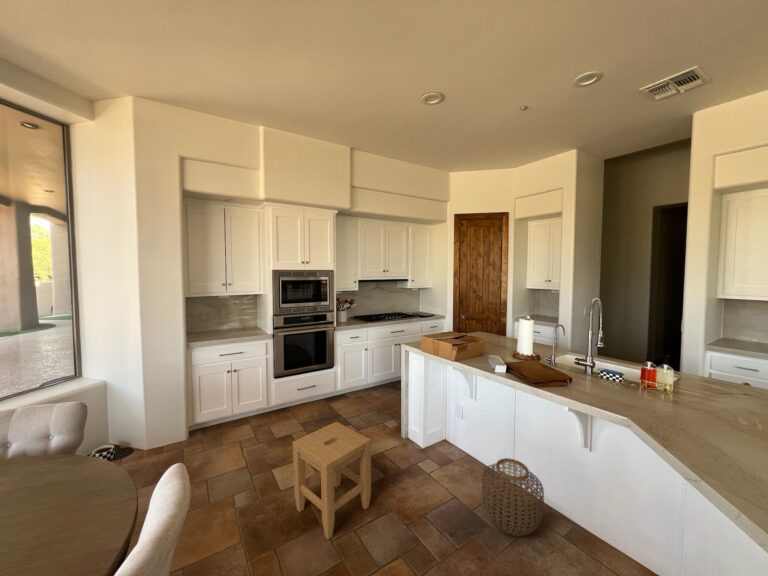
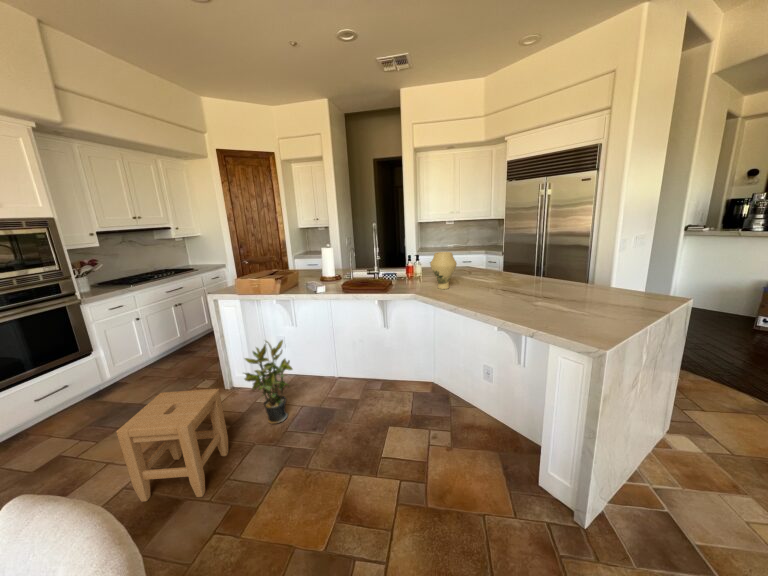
vase: none [675,360,741,431] -> present [430,252,457,289]
potted plant: none [398,405,449,504] -> present [244,340,292,424]
woven basket: present [482,458,544,536] -> none [323,355,368,407]

